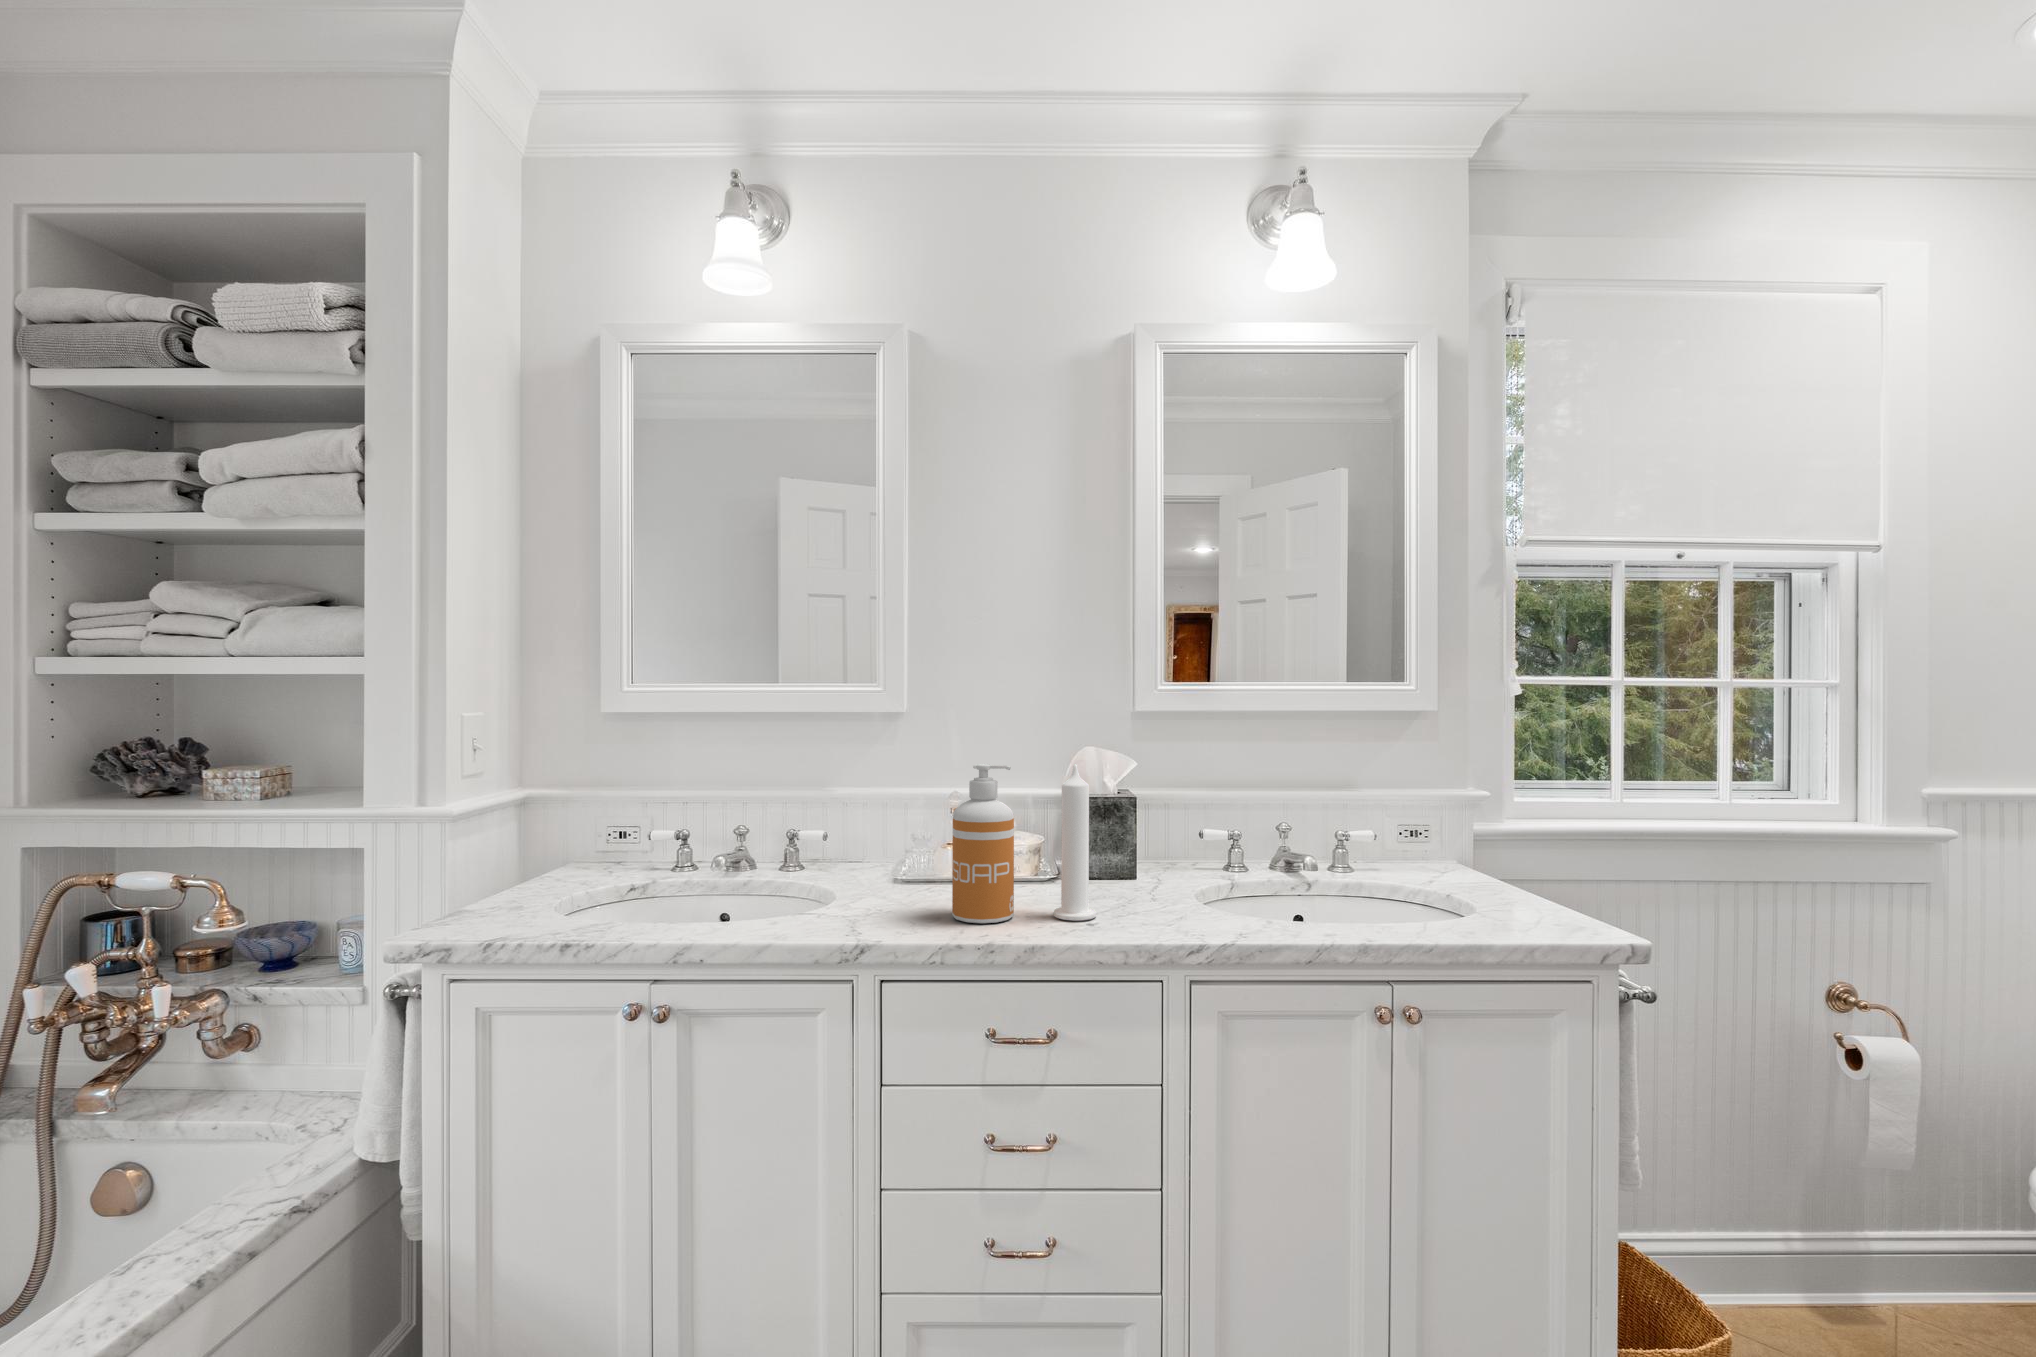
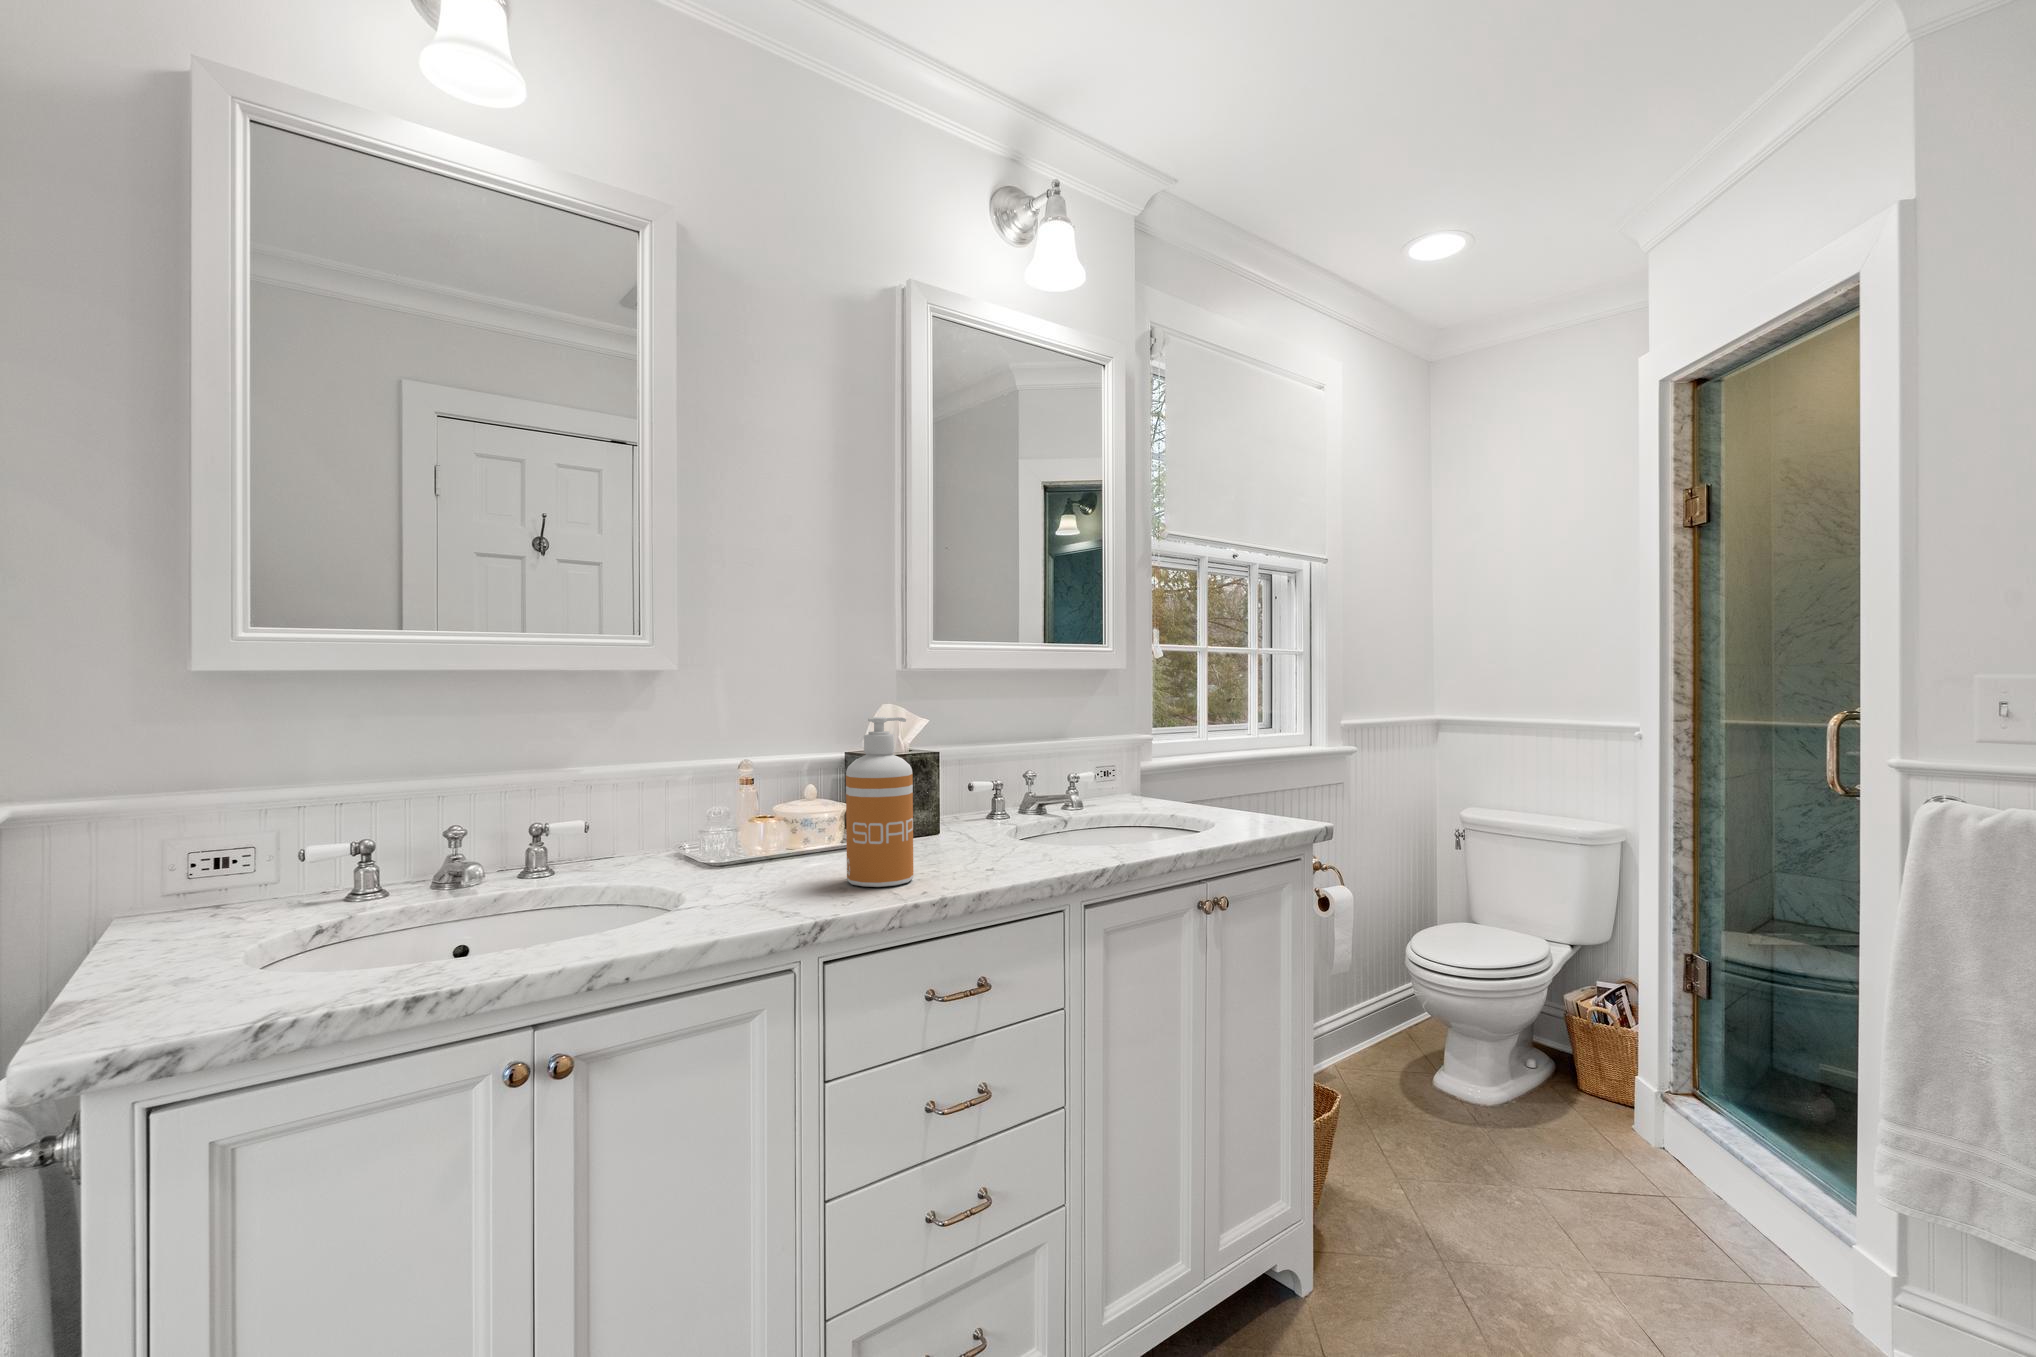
candle: present [1054,764,1096,921] -> none [939,714,982,871]

